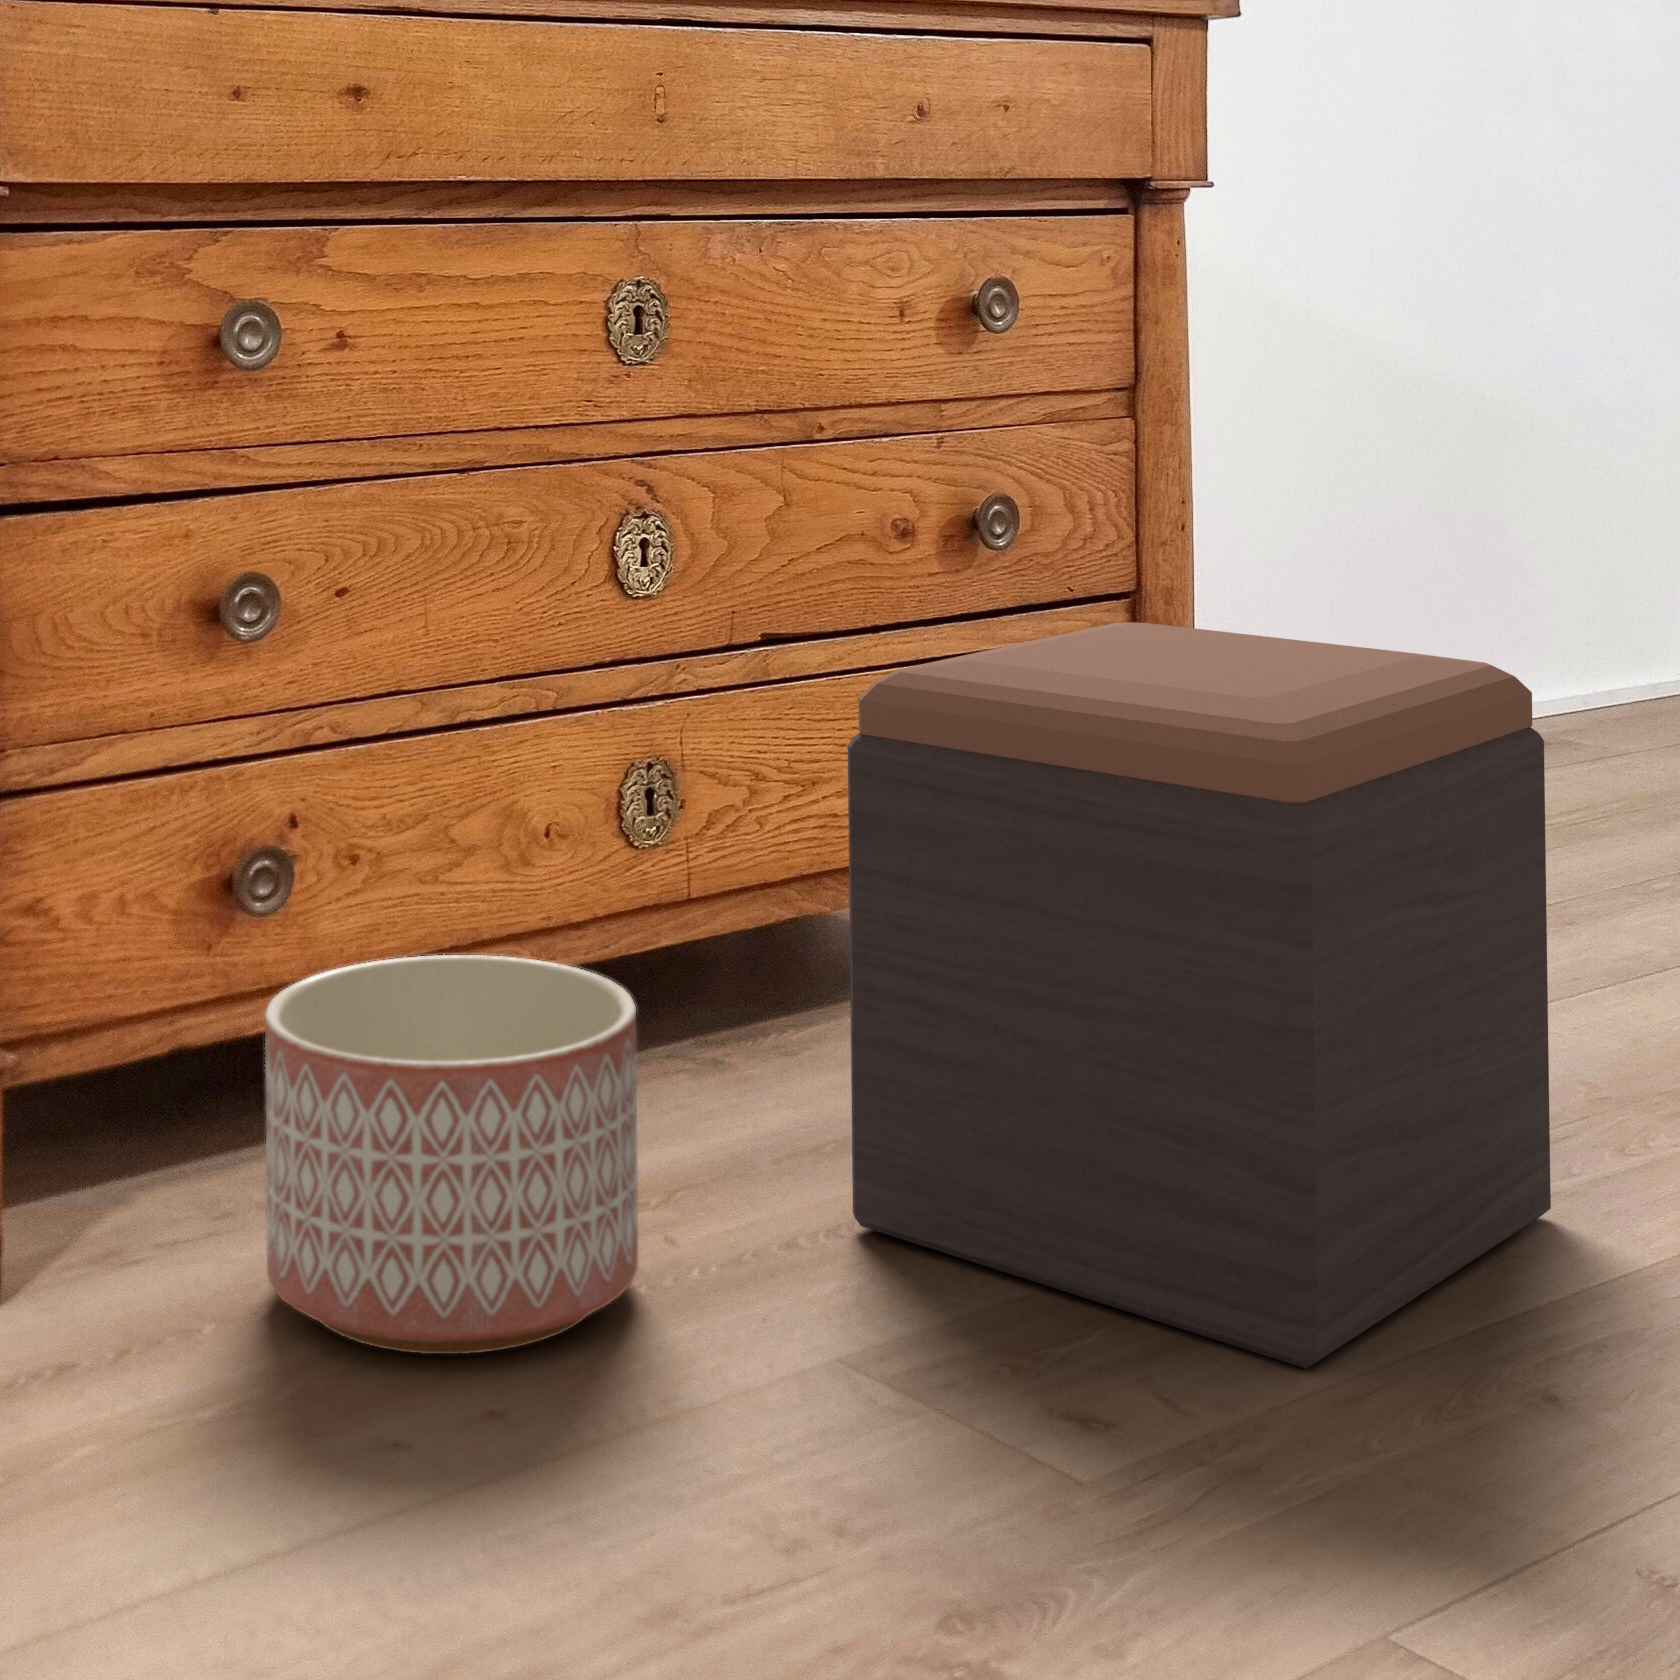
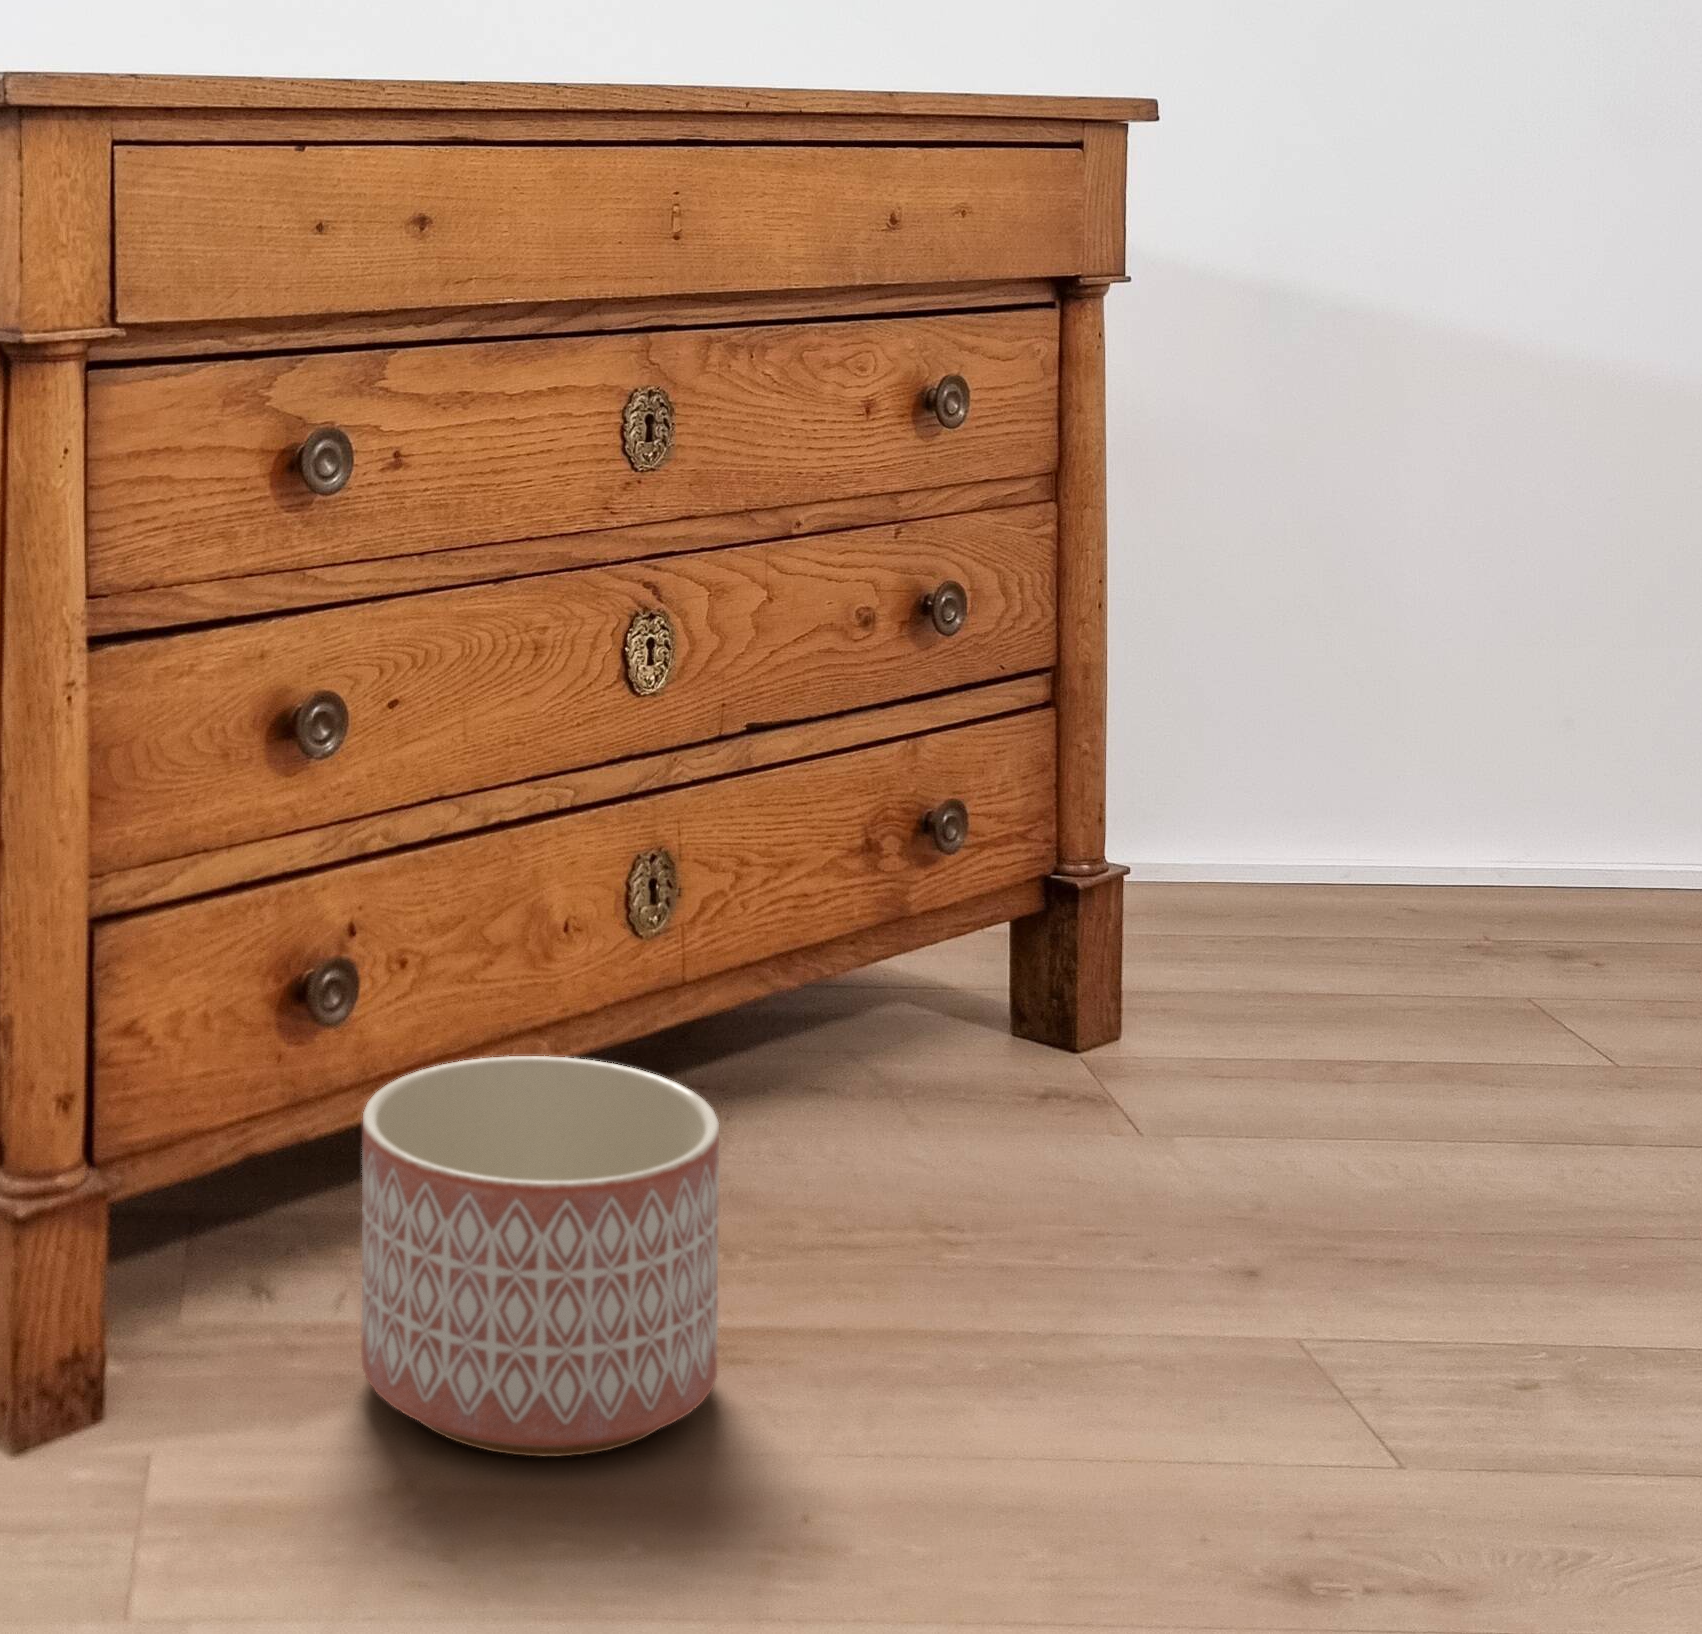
footstool: present [848,622,1551,1369] -> none [885,717,1518,1444]

